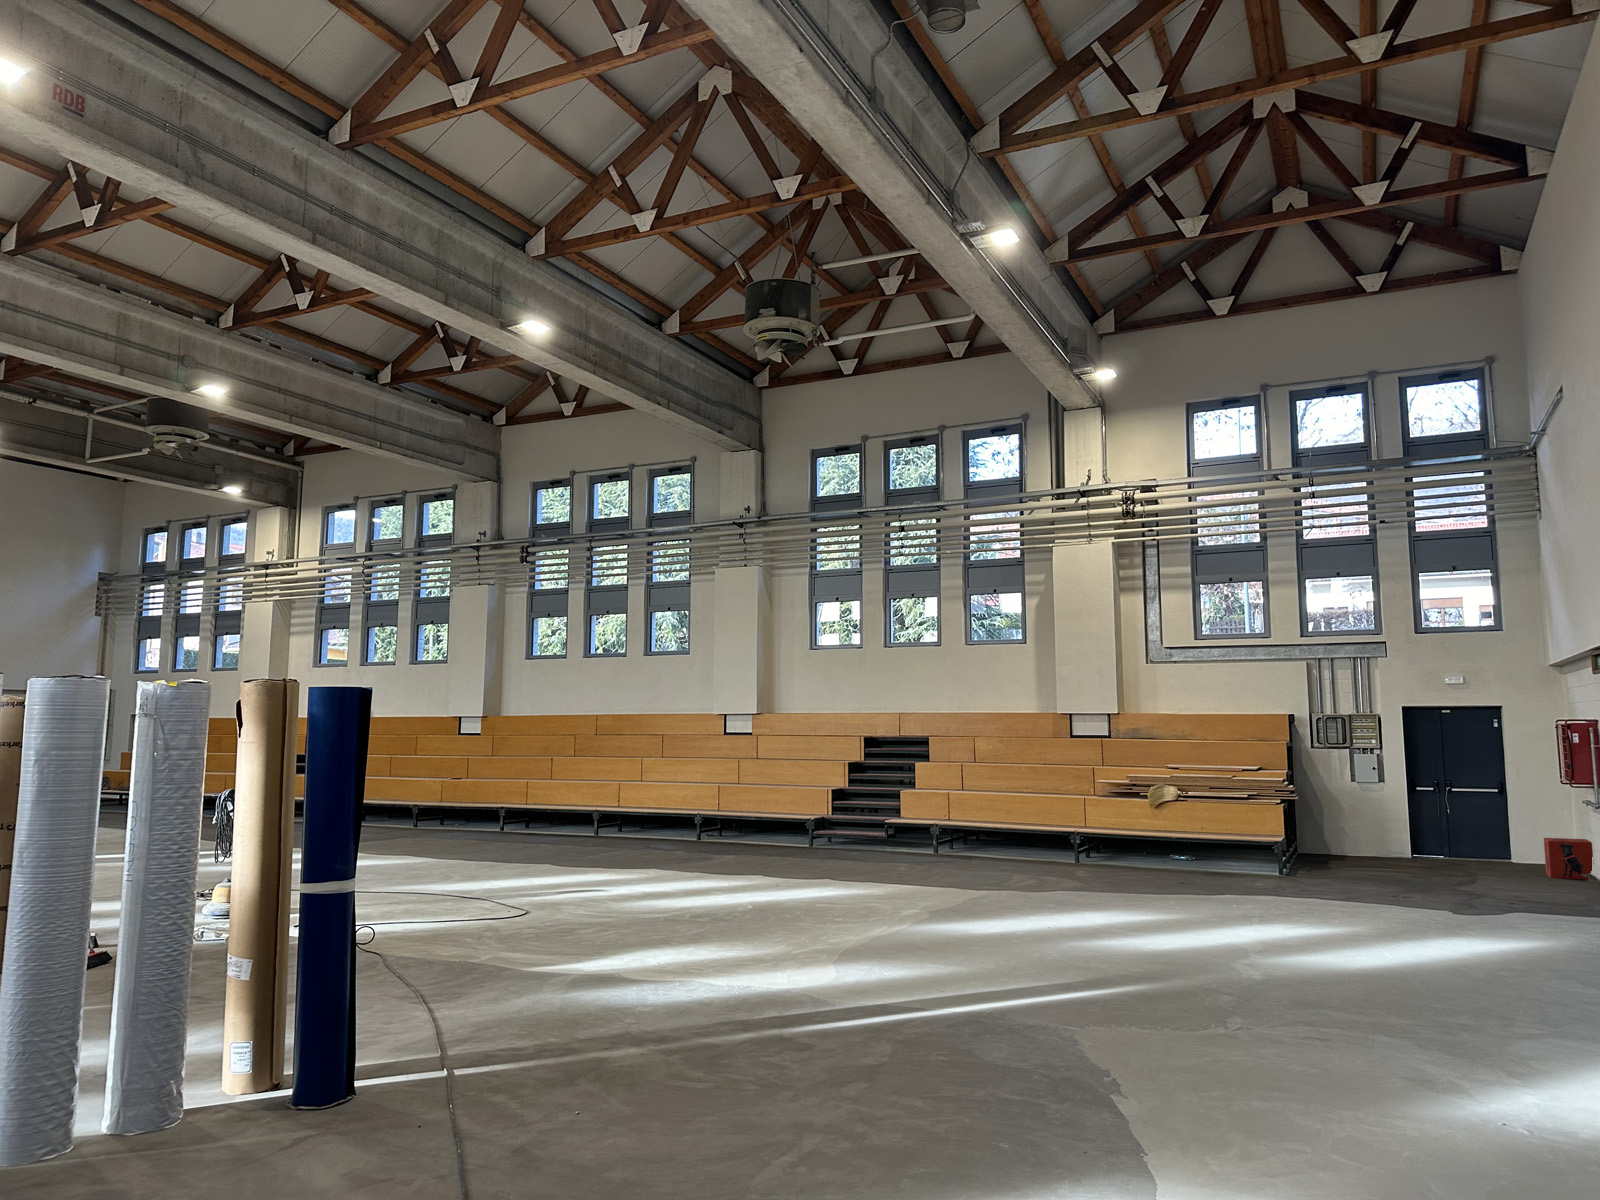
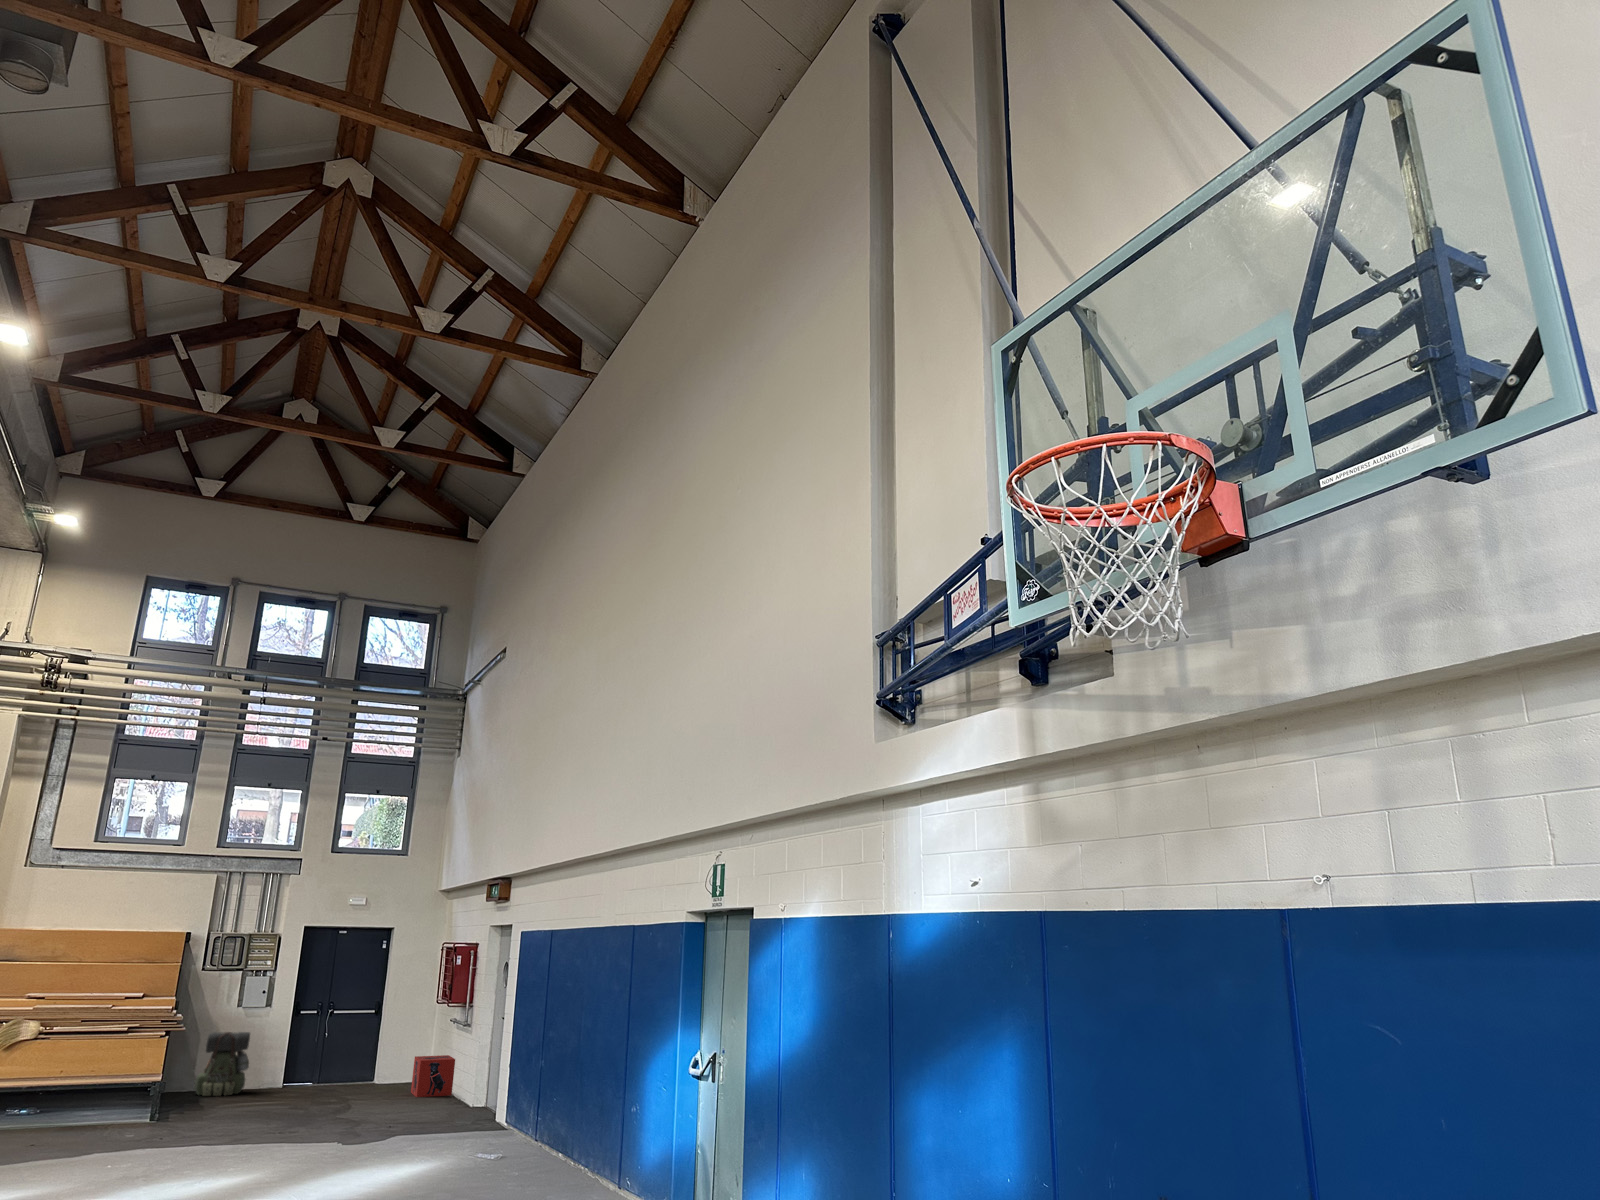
backpack: none [1322,805,1371,861] -> present [194,1032,250,1096]

